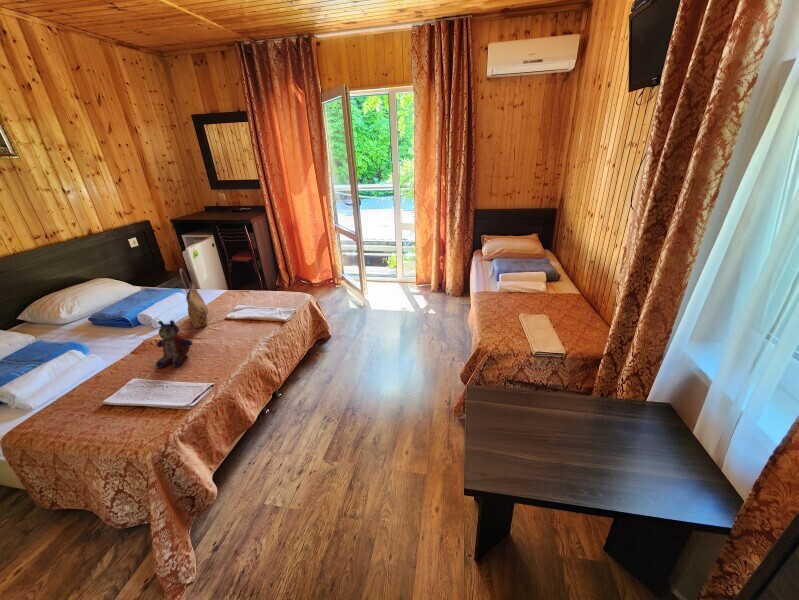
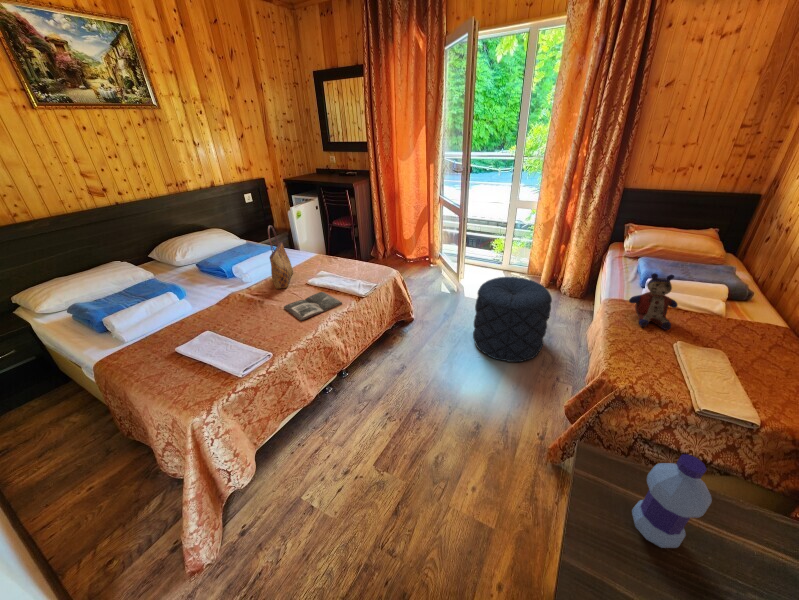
pouf: none [383,286,440,355] -> present [473,277,552,362]
stuffed bear: present [156,320,192,367] -> present [629,273,678,330]
magazine: none [210,323,269,351] -> present [284,292,342,321]
water bottle: none [498,365,529,425] -> present [632,454,712,548]

